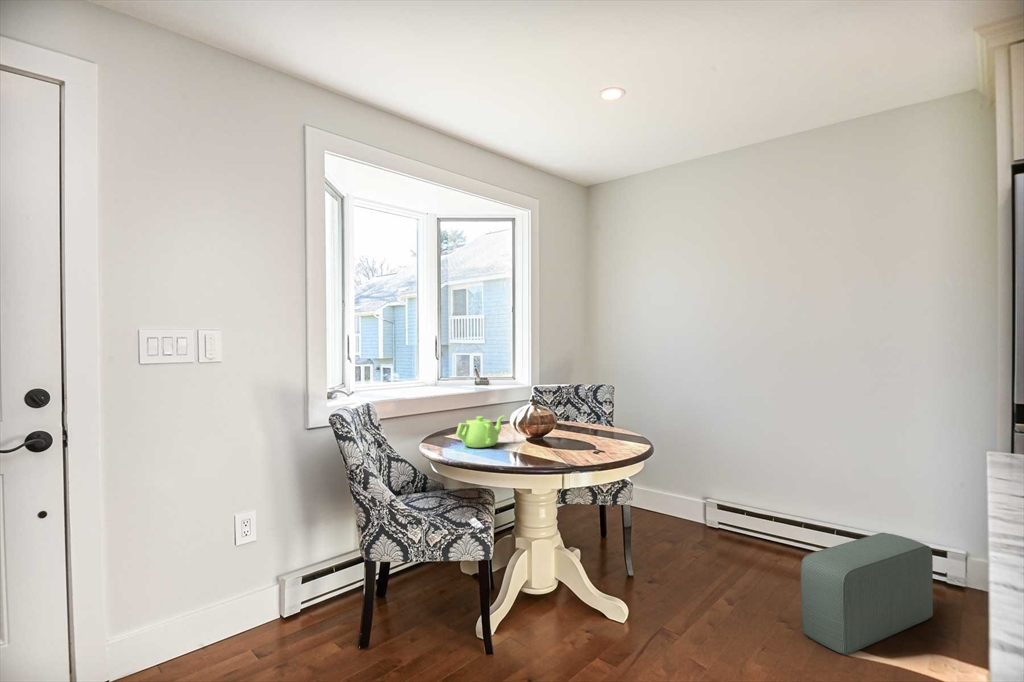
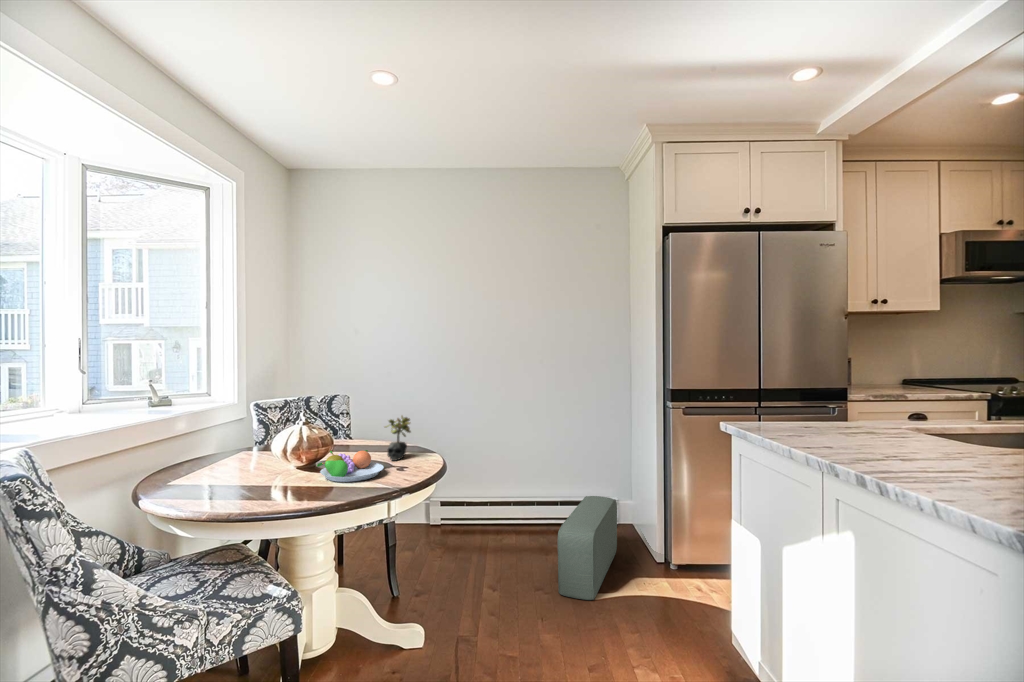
succulent plant: none [601,404,627,445] -> present [385,416,411,461]
teapot: present [456,416,504,448] -> none [209,443,269,492]
fruit bowl: none [526,427,584,454] -> present [317,450,384,482]

